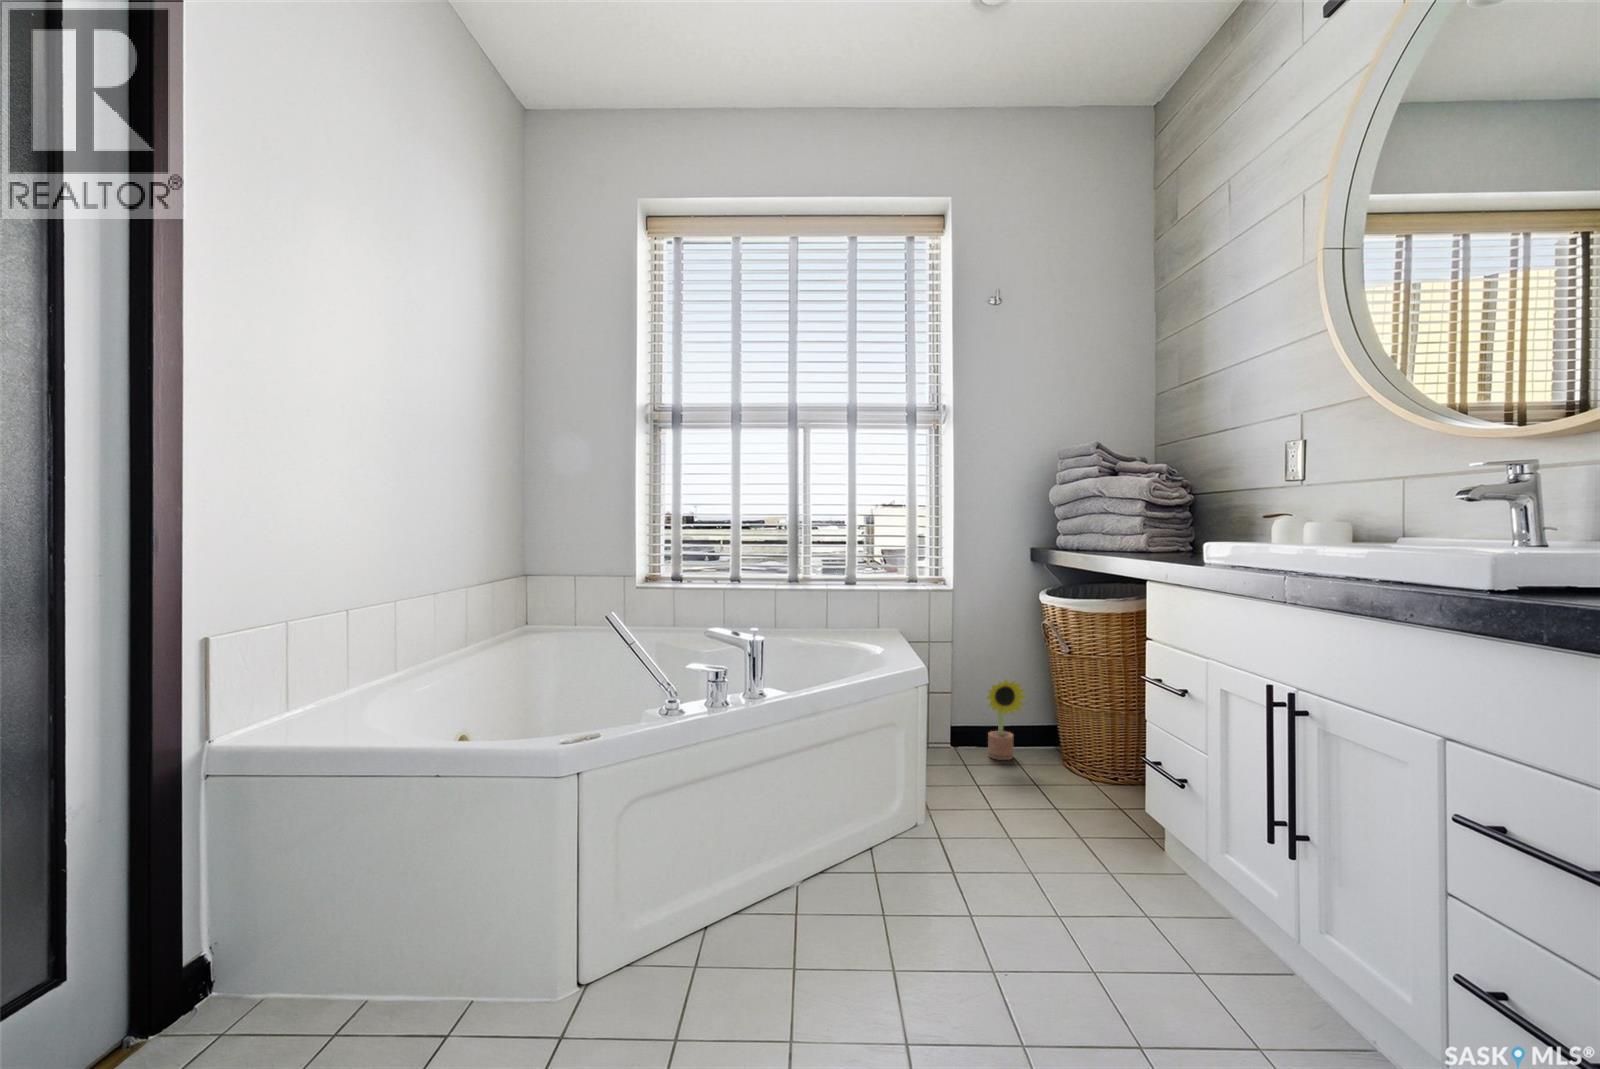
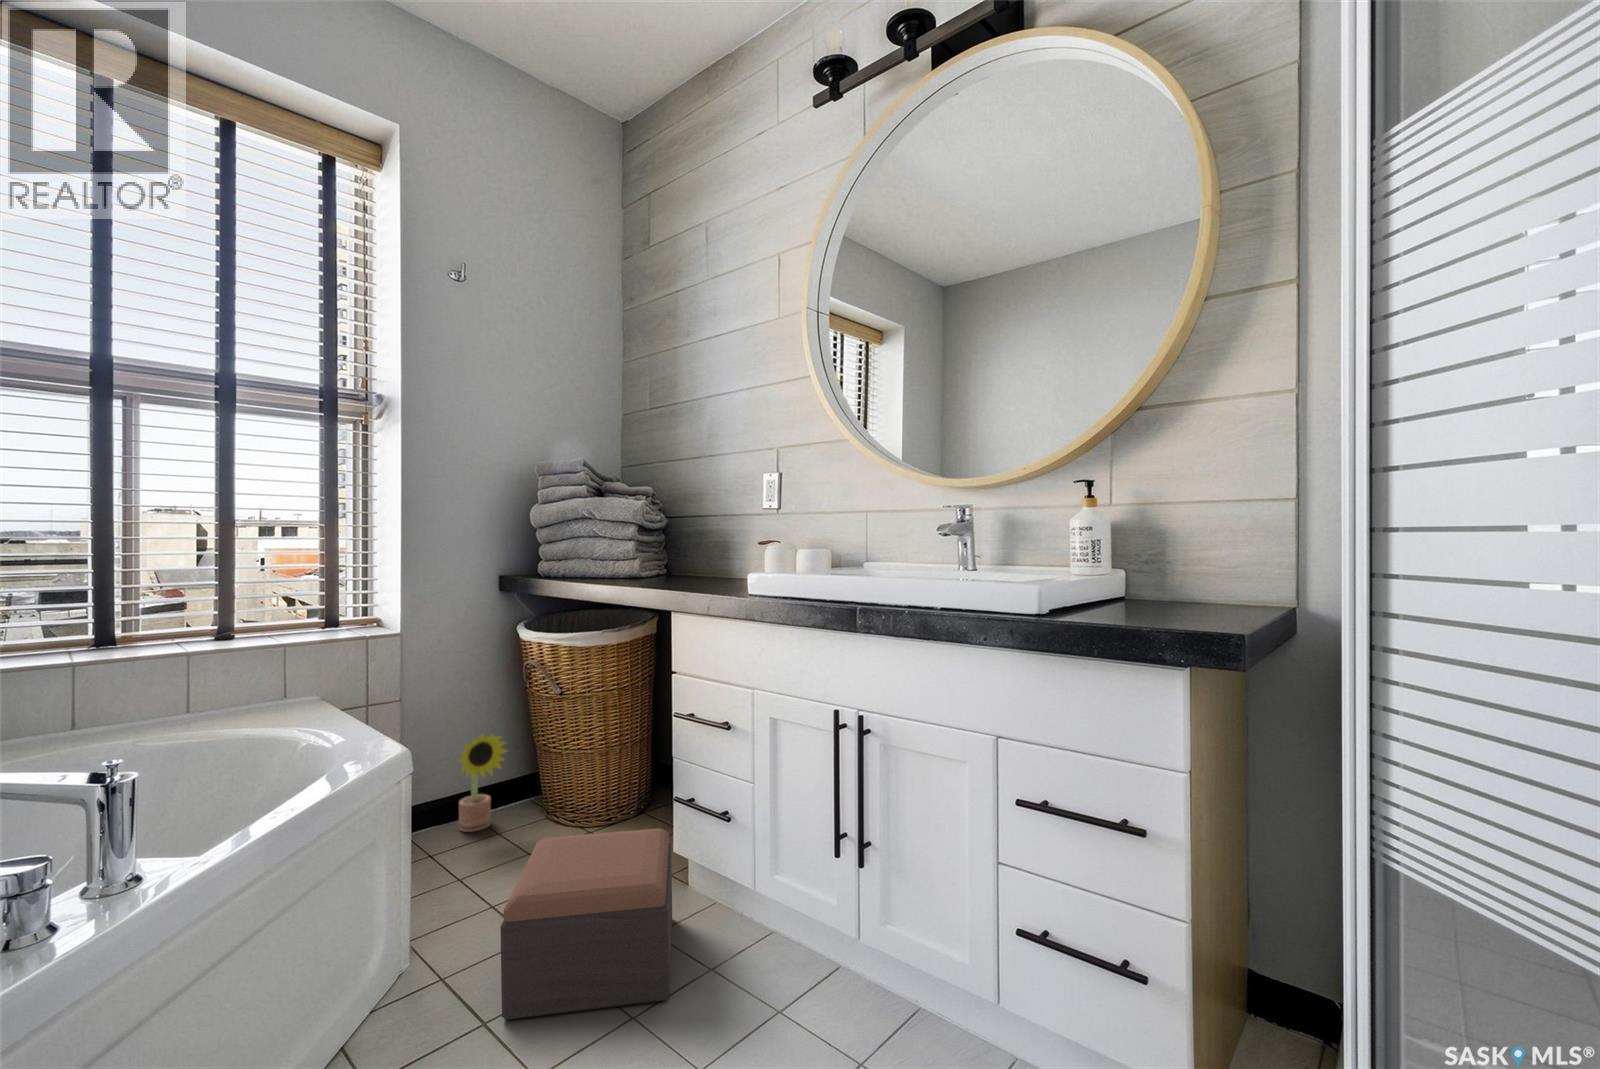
footstool: none [980,761,1139,910] -> present [500,828,672,1020]

